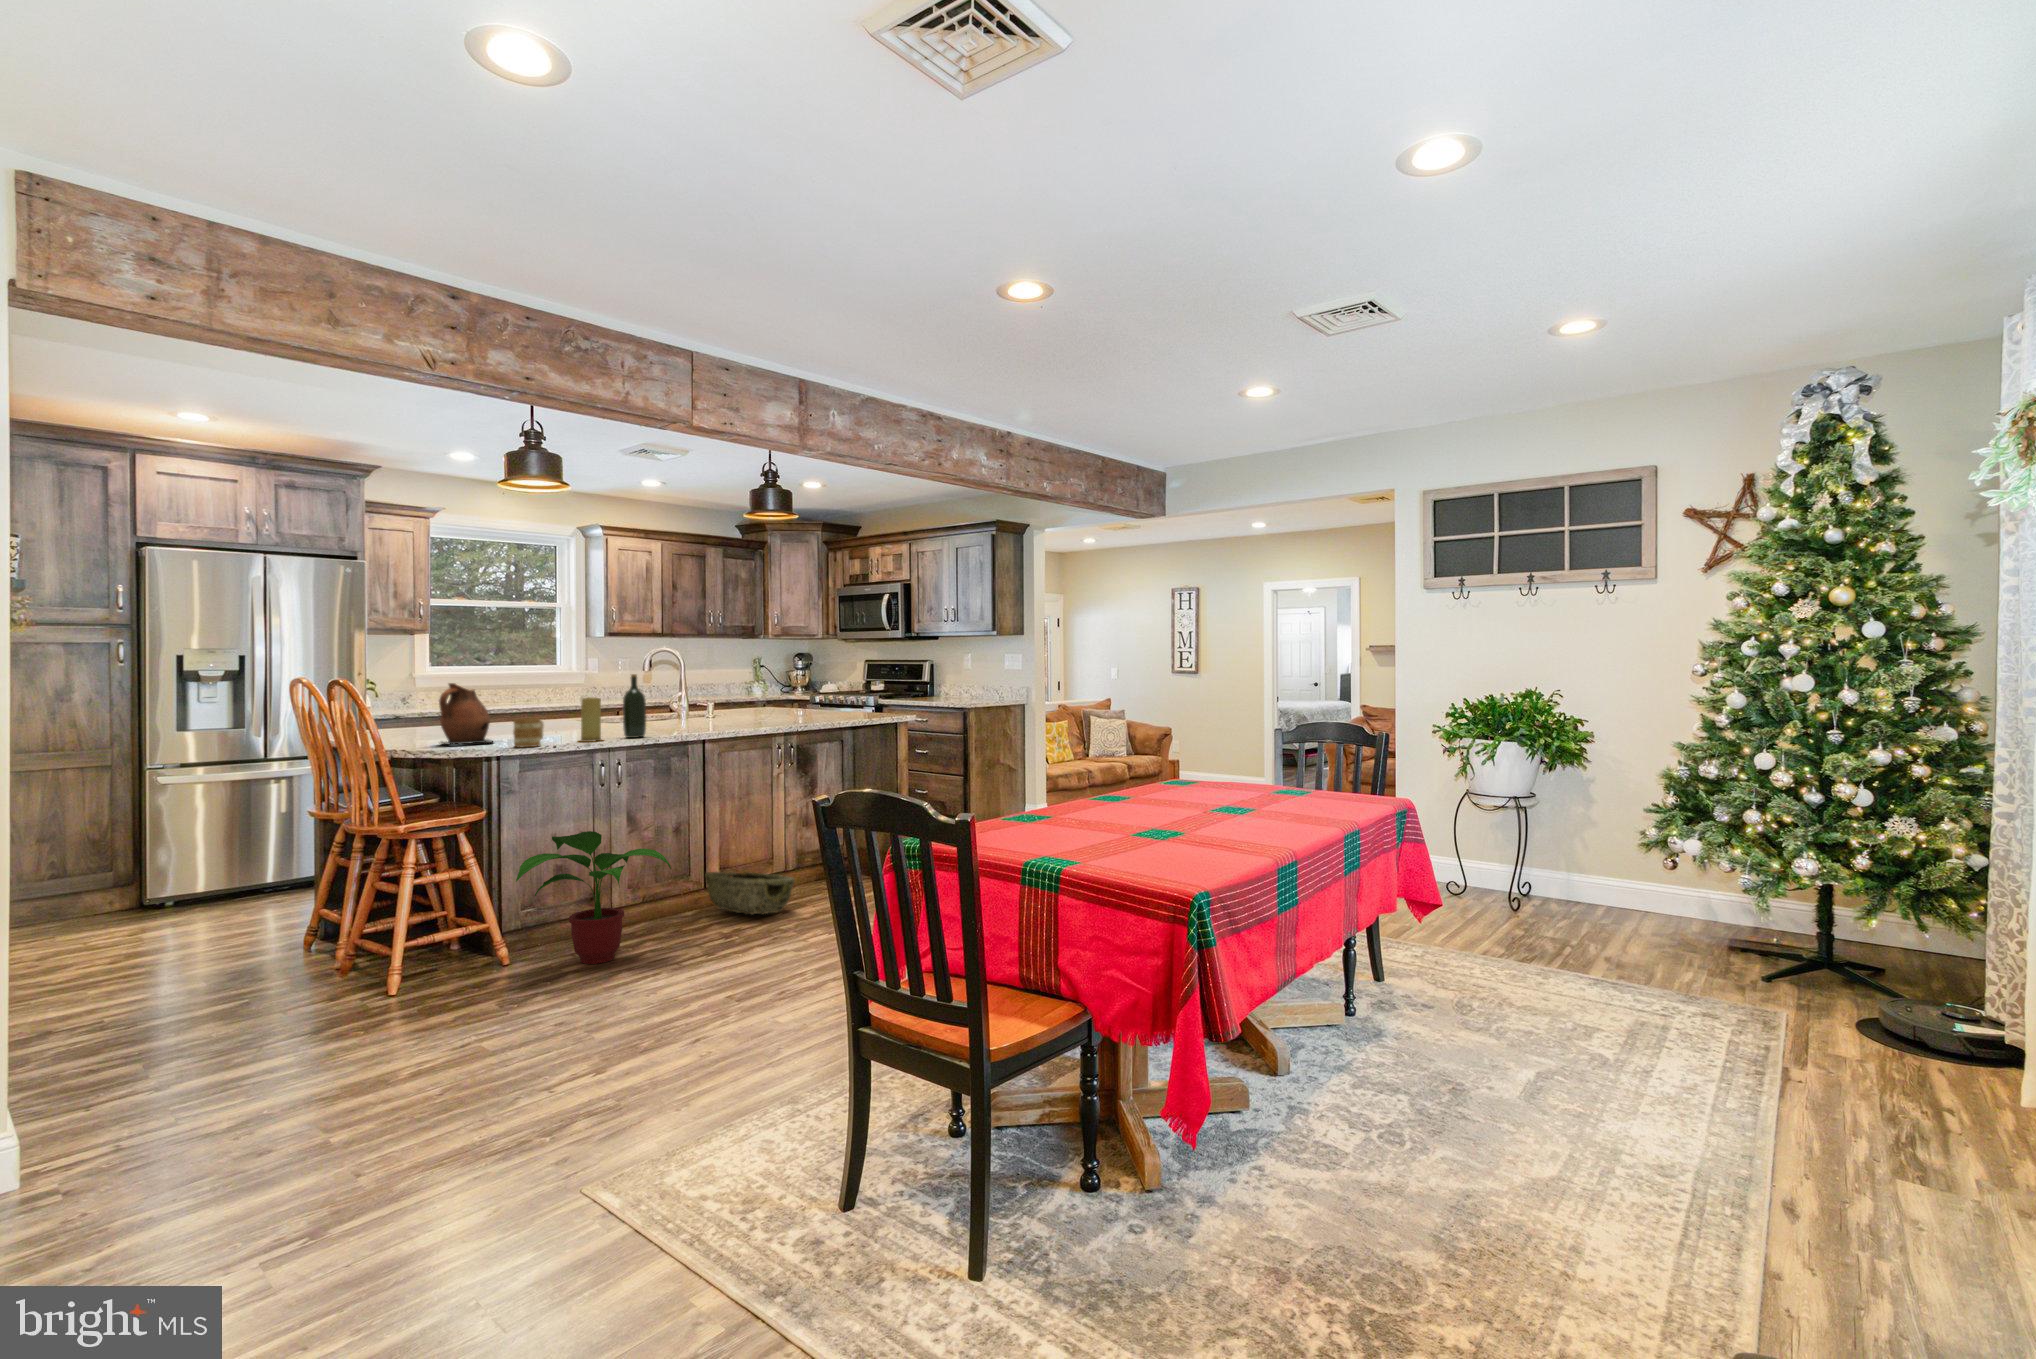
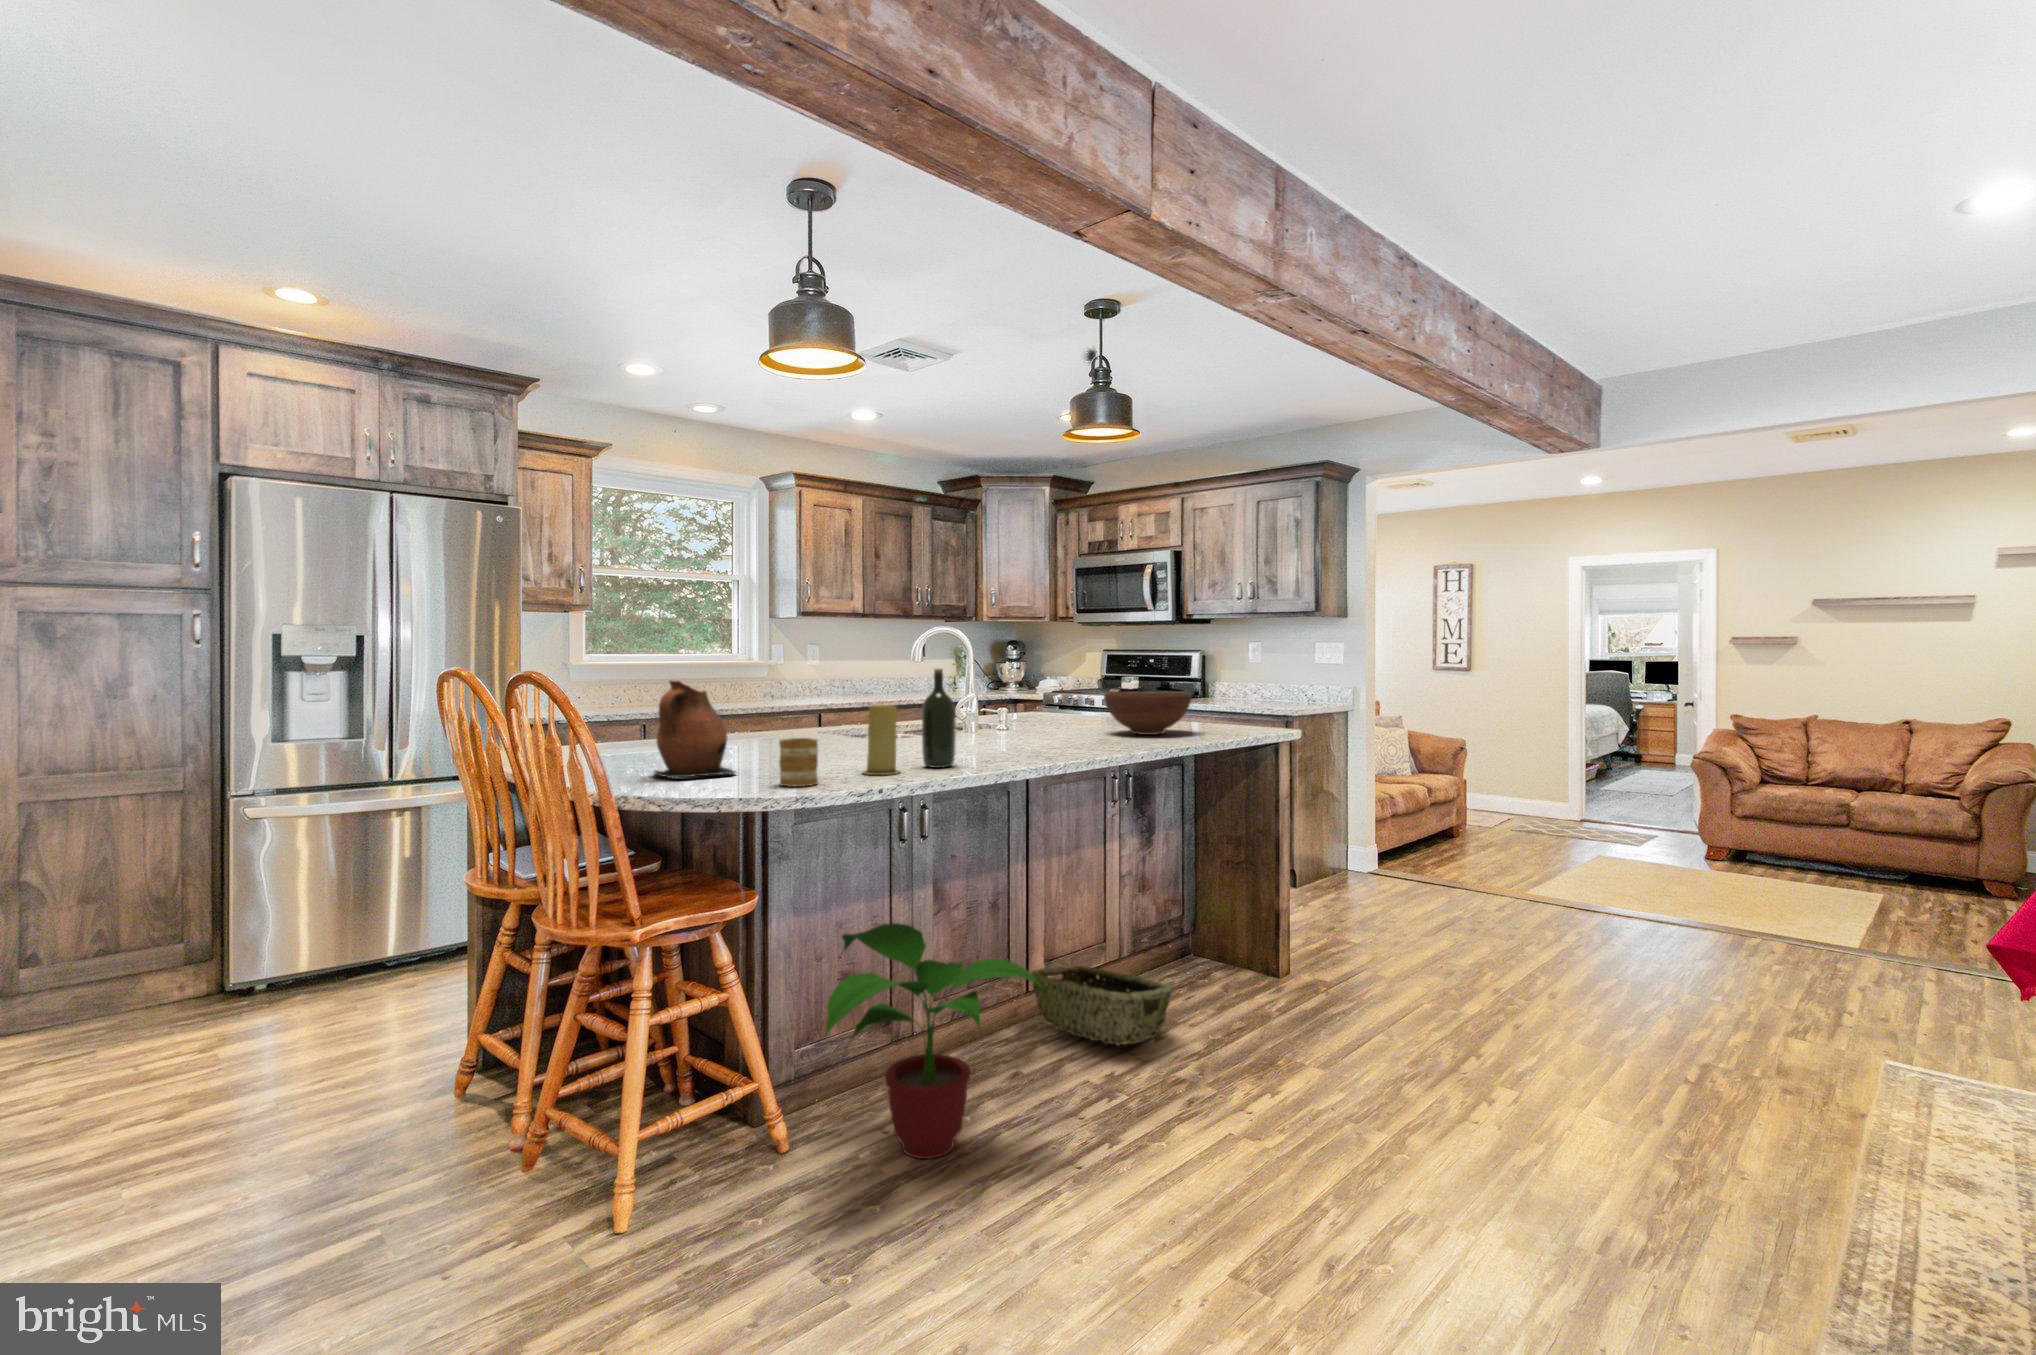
fruit bowl: none [791,690,854,720] -> present [1104,691,1192,735]

